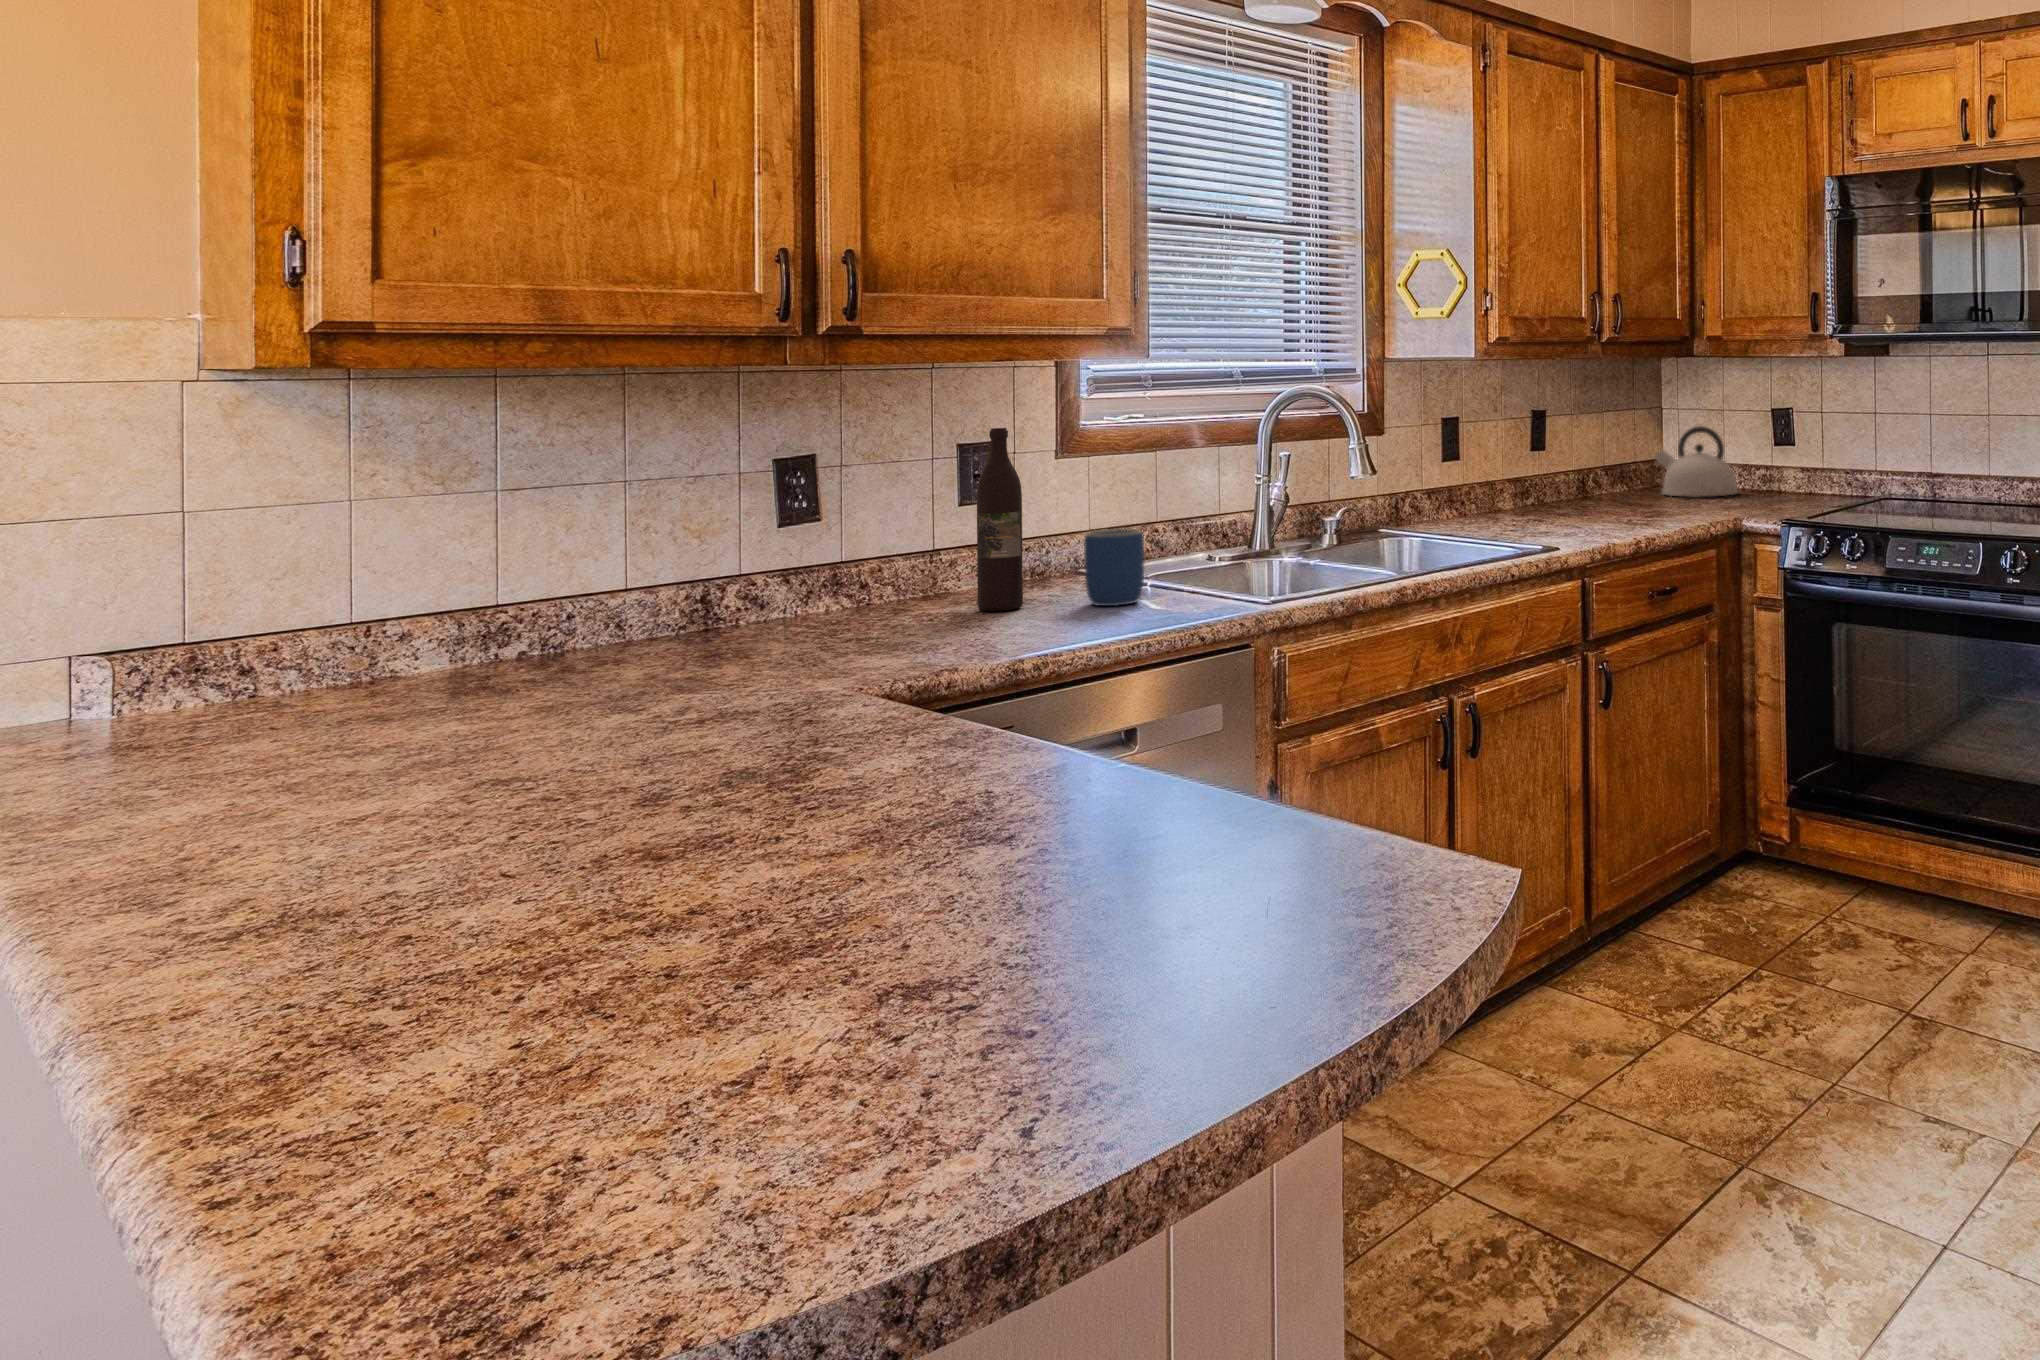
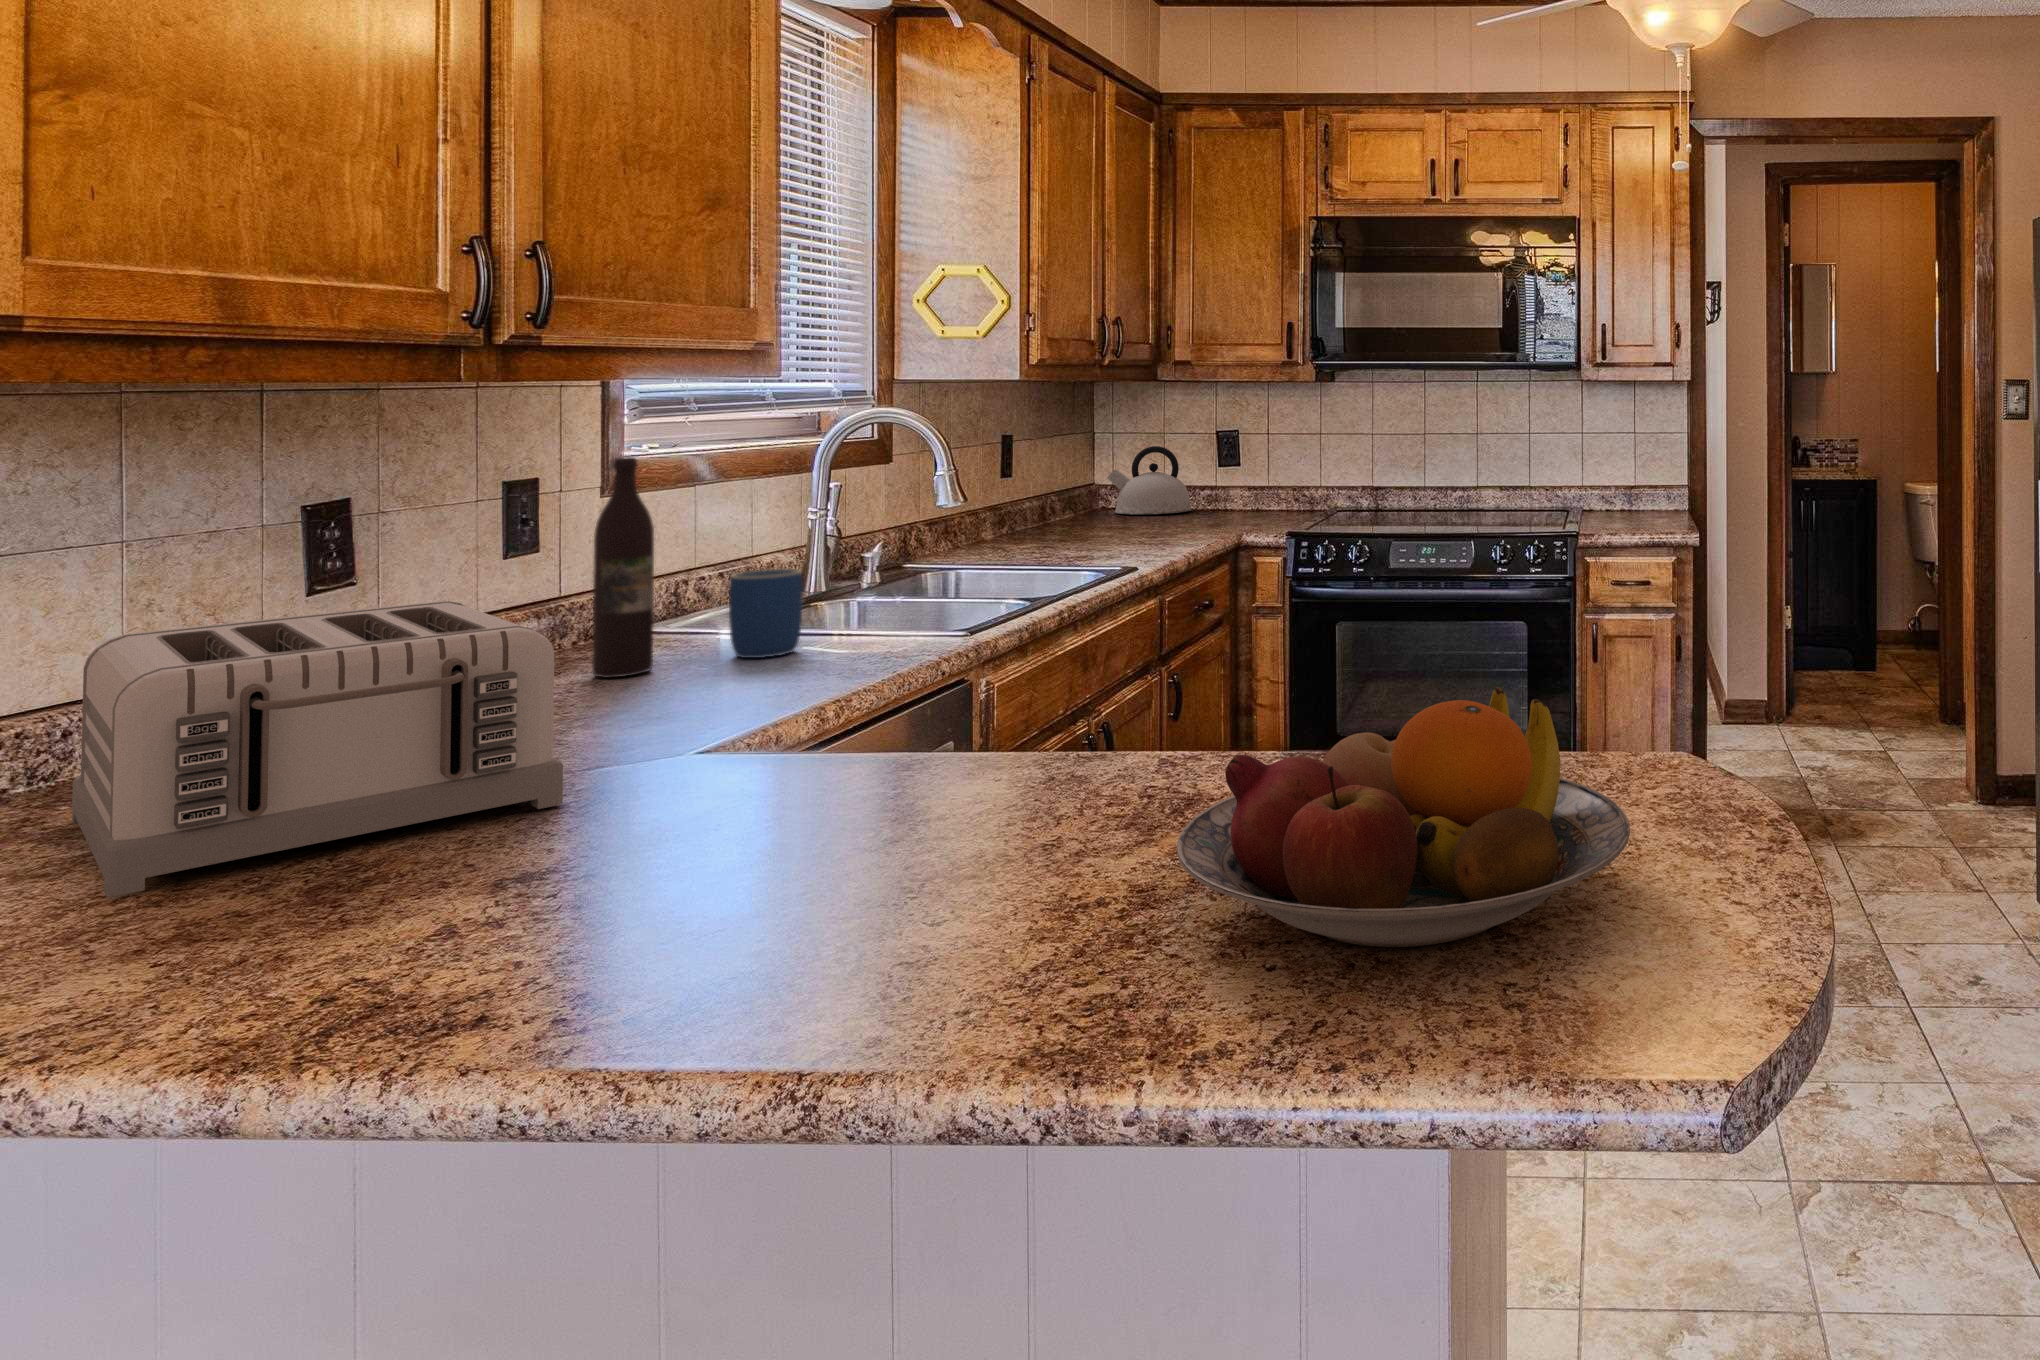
toaster: none [439,538,798,729] -> present [72,601,563,897]
fruit bowl: none [690,708,1222,979] -> present [1177,687,1630,947]

